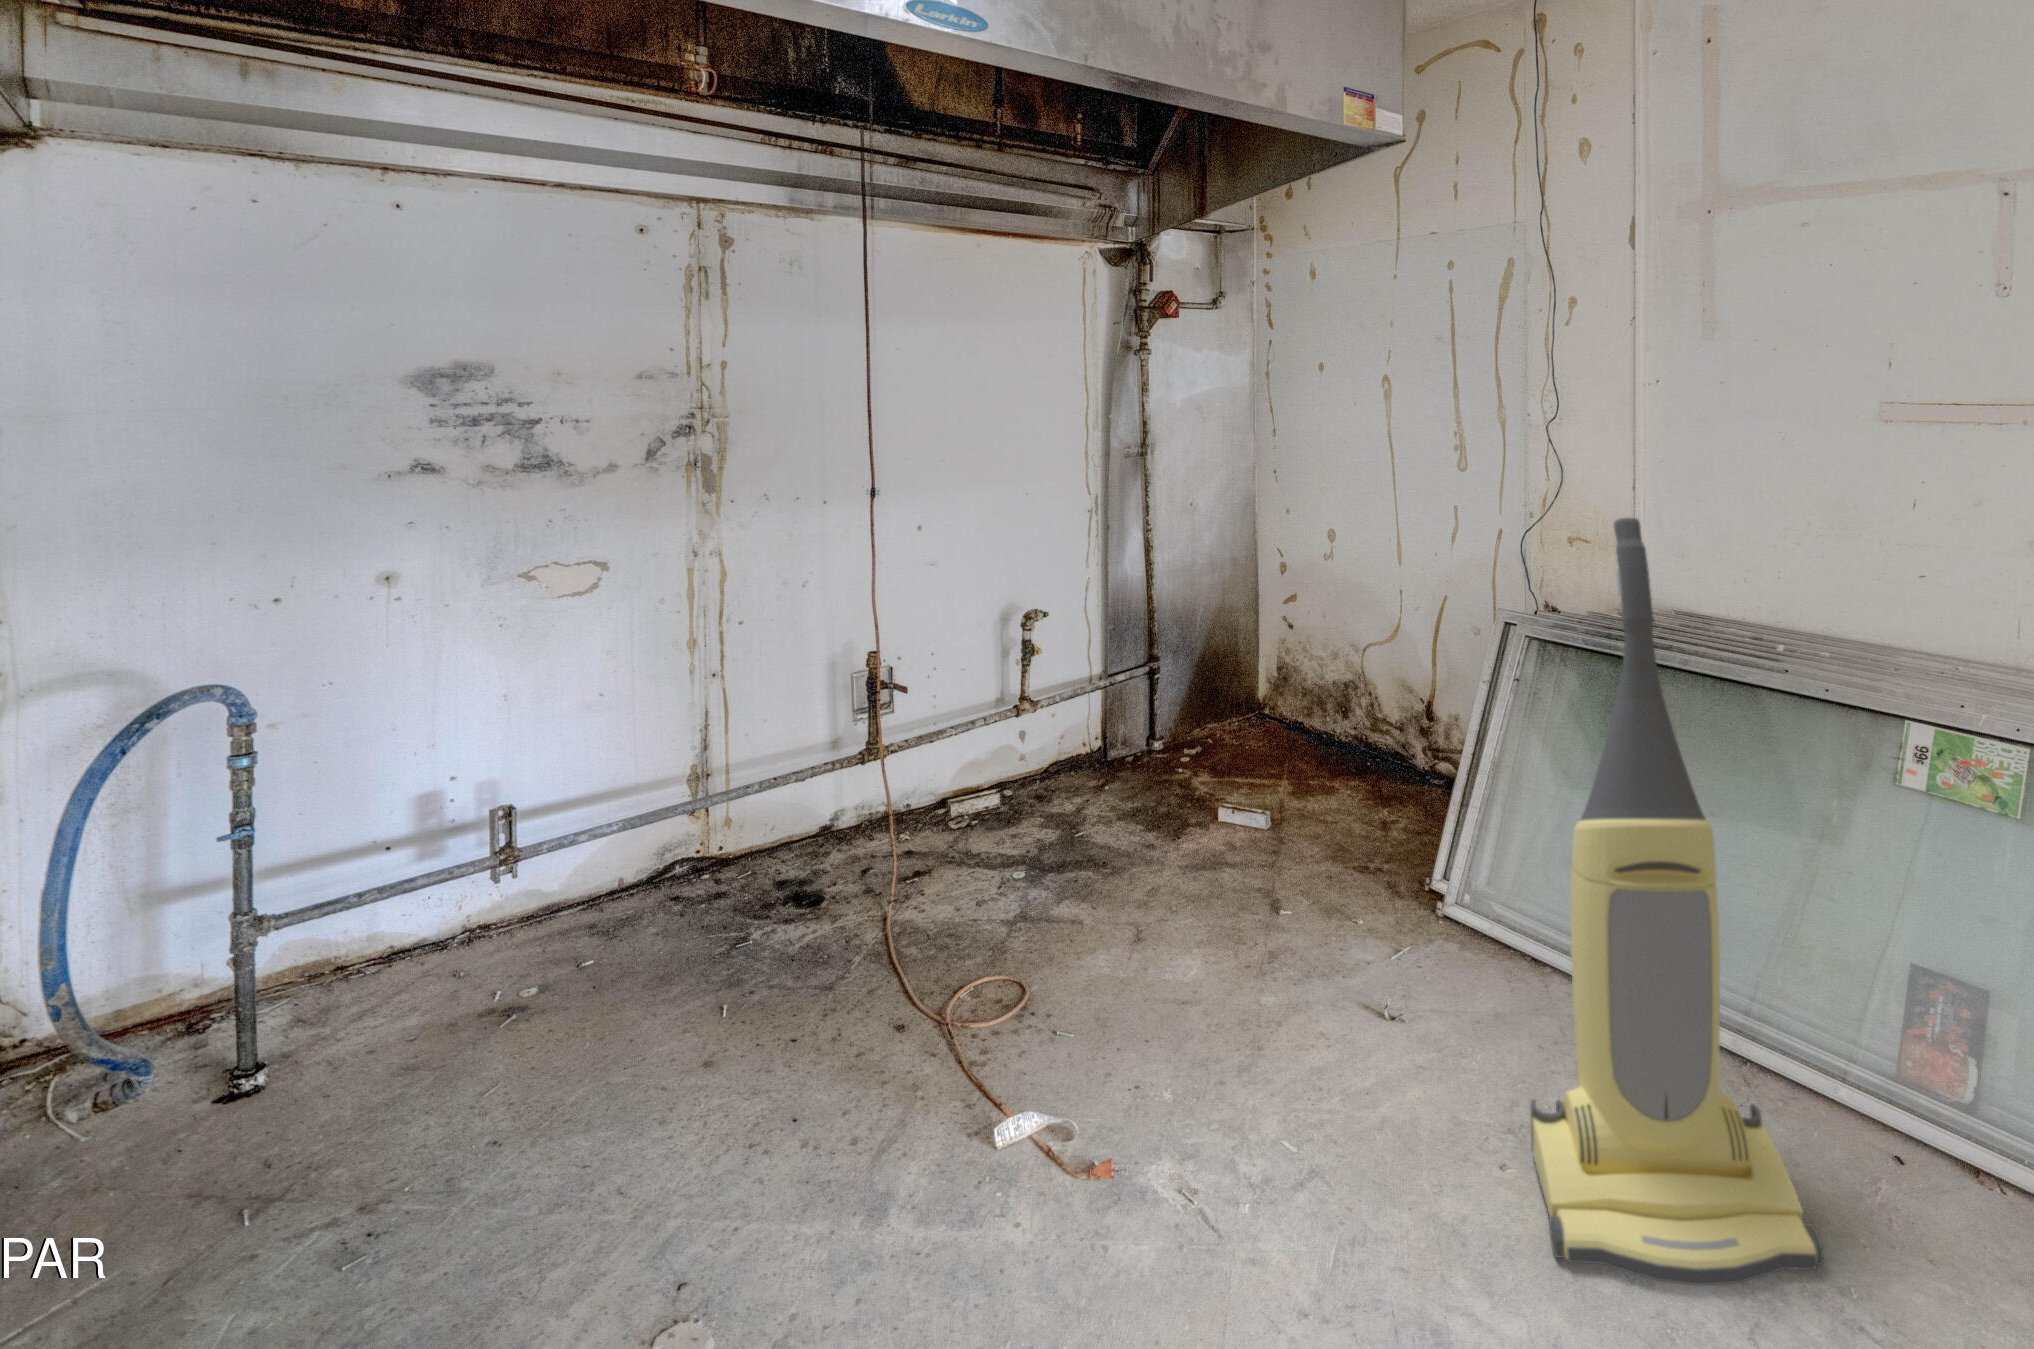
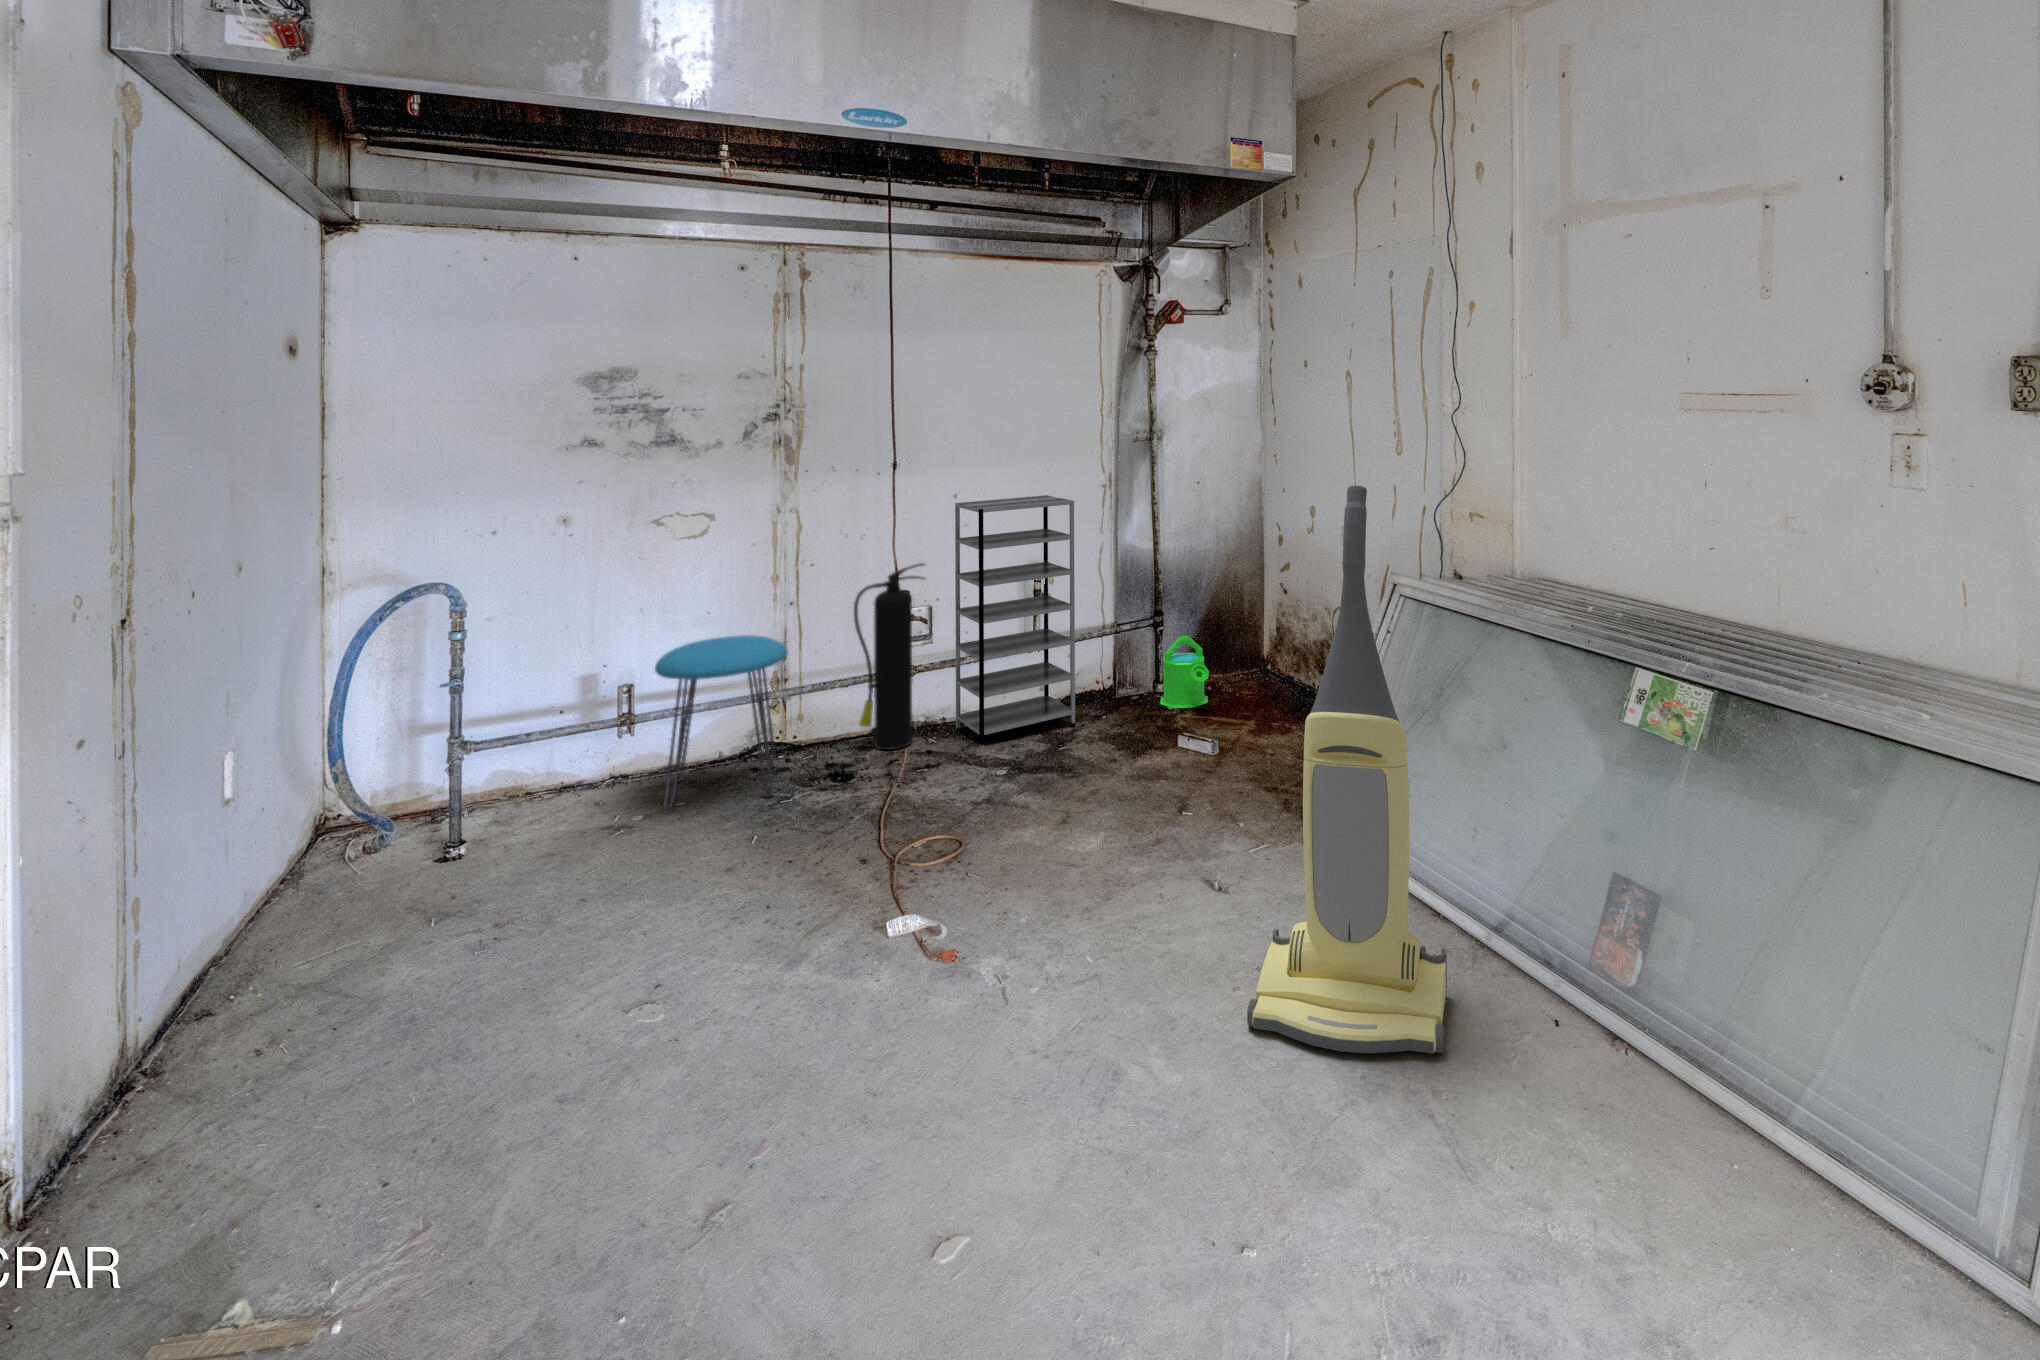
shelving unit: none [926,519,1077,840] -> present [955,495,1075,748]
fire extinguisher: none [805,611,895,855] -> present [854,563,925,750]
watering can: none [1159,678,1226,765] -> present [1160,636,1209,708]
stool: none [542,723,729,988] -> present [655,635,787,814]

